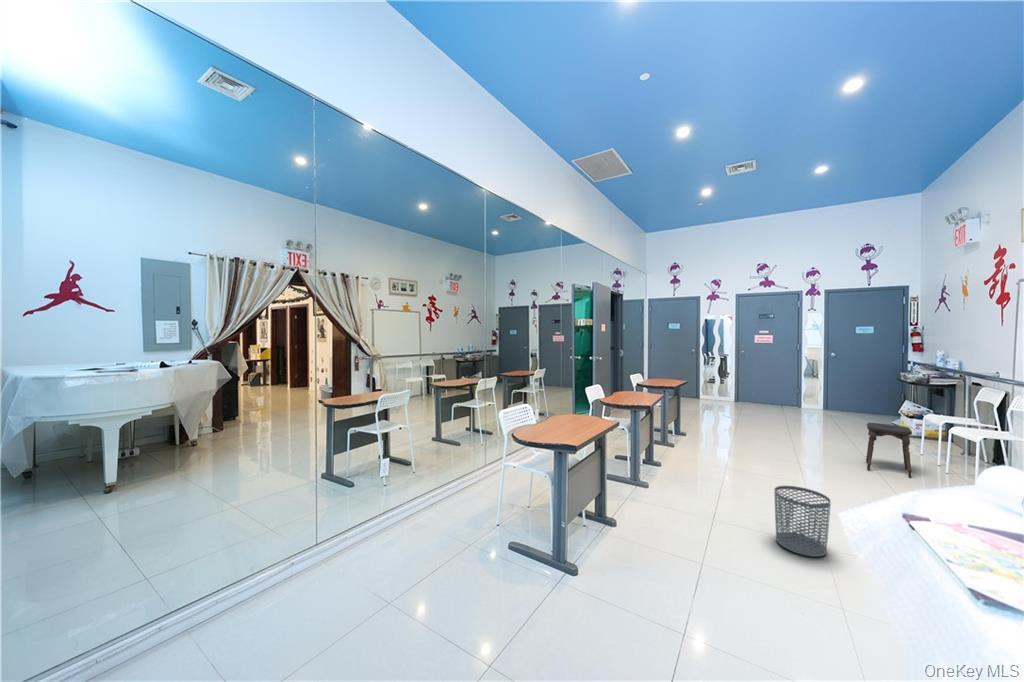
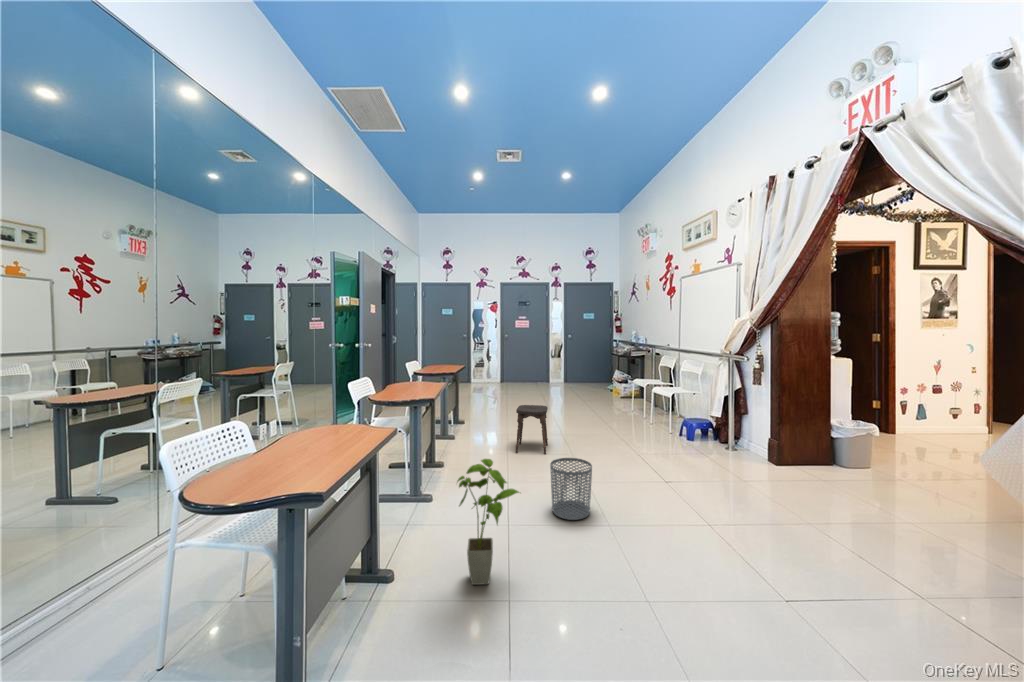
stool: present [866,423,912,478] -> present [516,405,548,454]
house plant: none [664,465,731,582] -> present [457,459,519,585]

